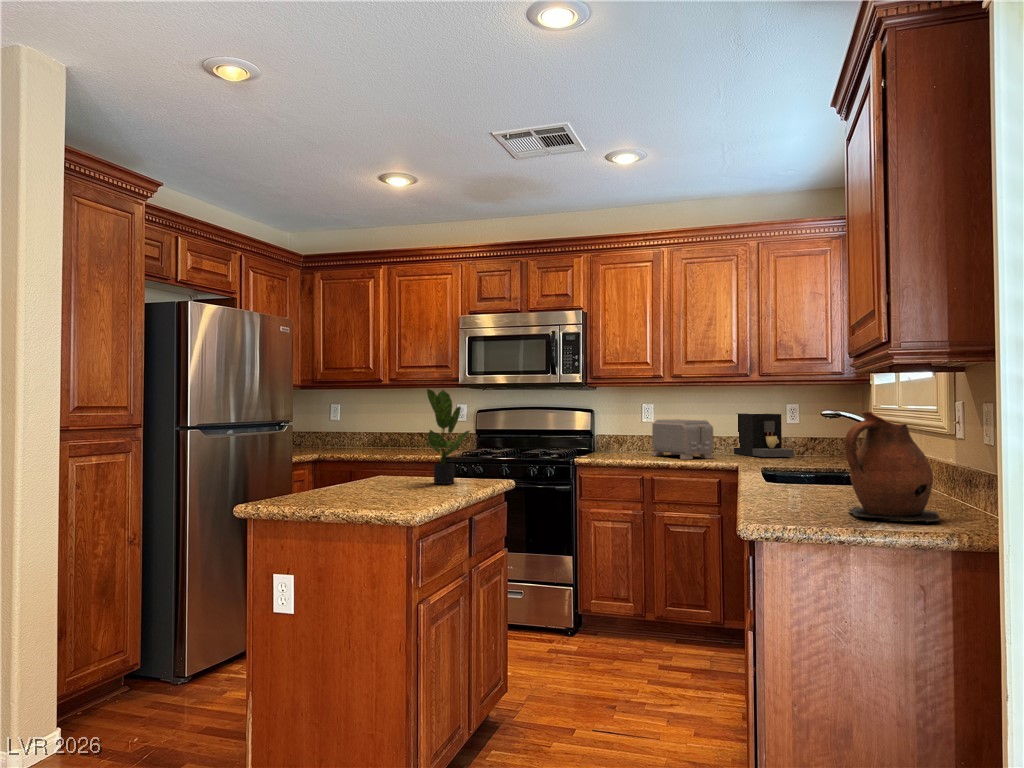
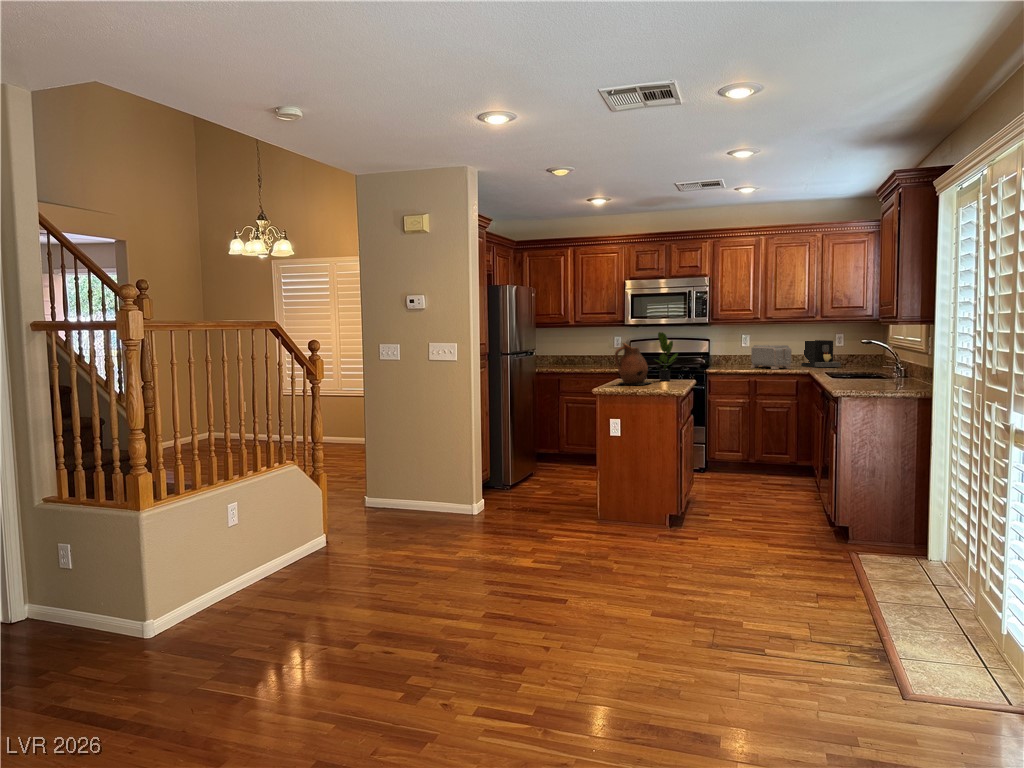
ceramic pitcher: present [845,412,940,523] -> present [615,343,651,385]

